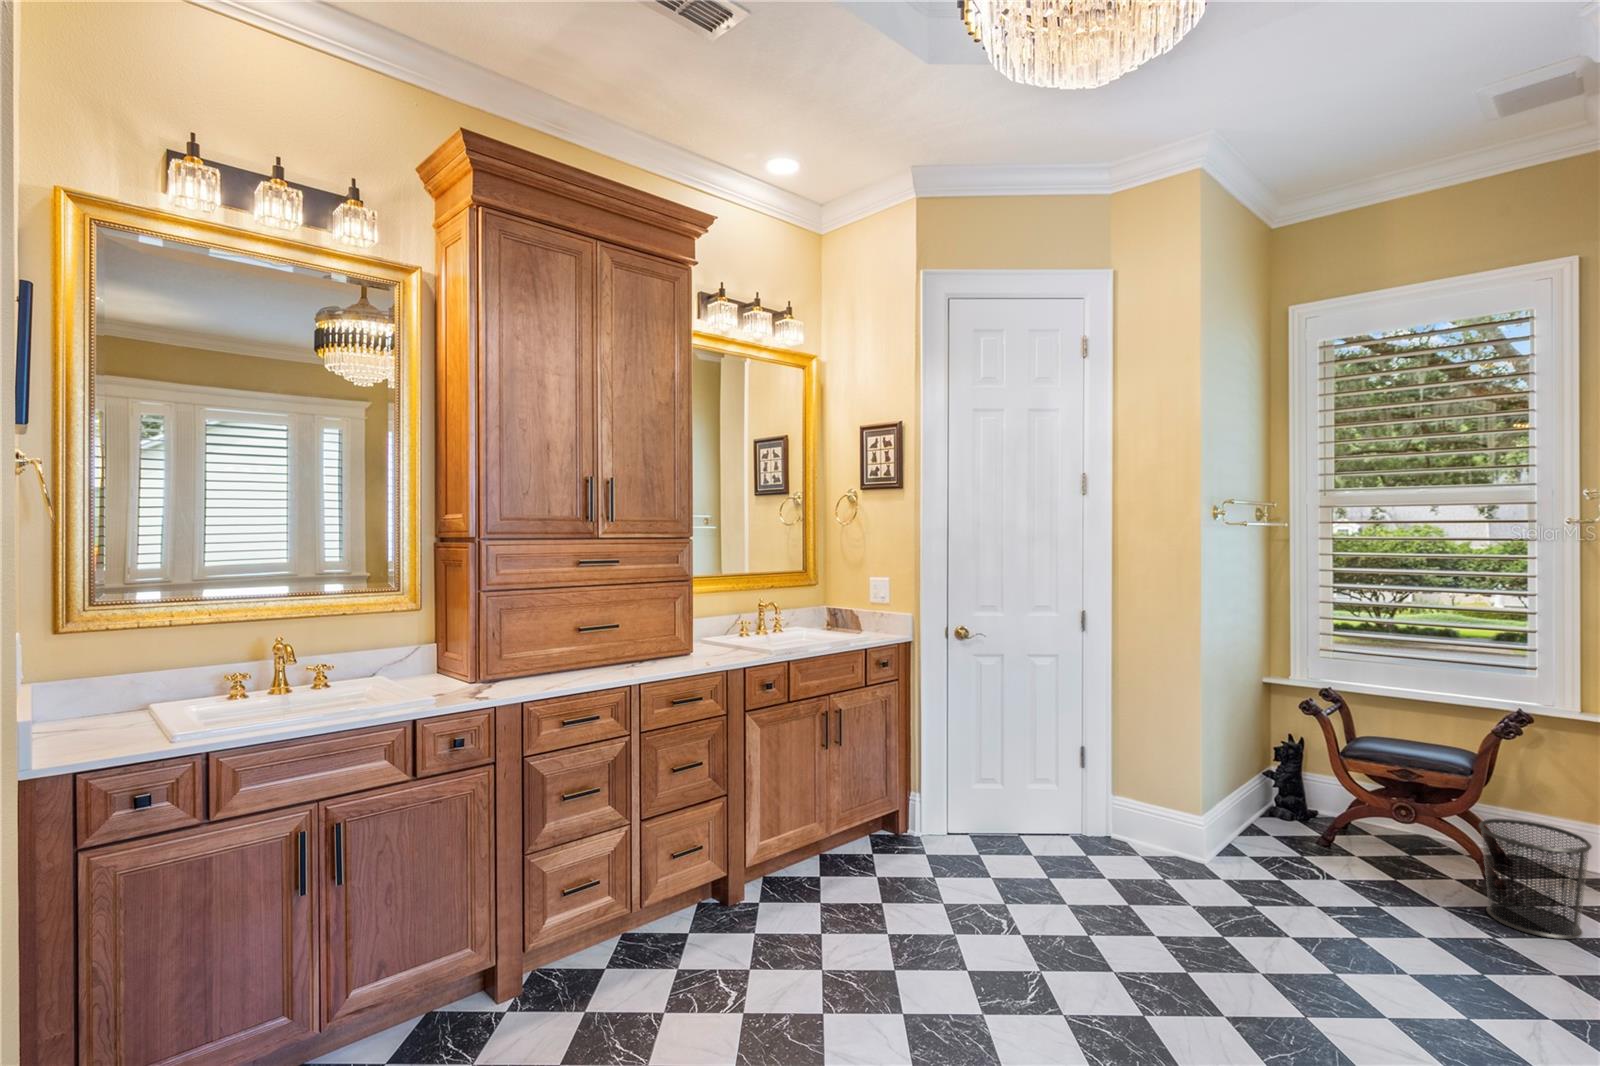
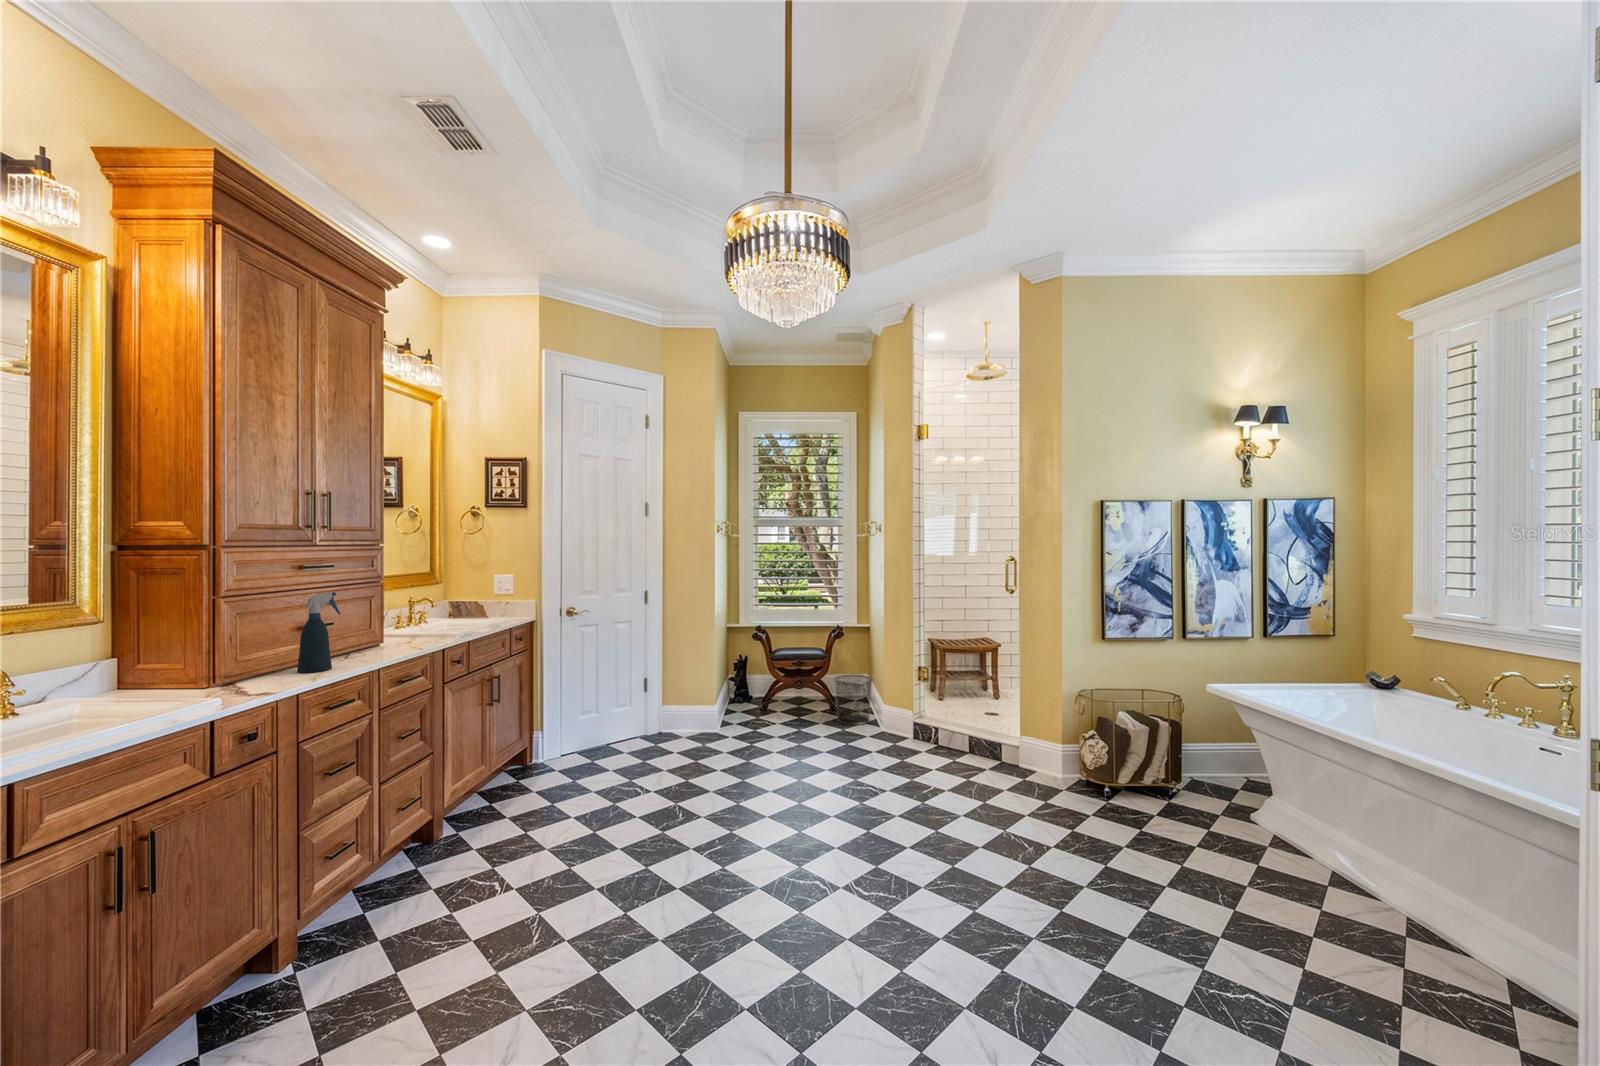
spray bottle: none [552,592,593,680] -> present [297,592,340,673]

